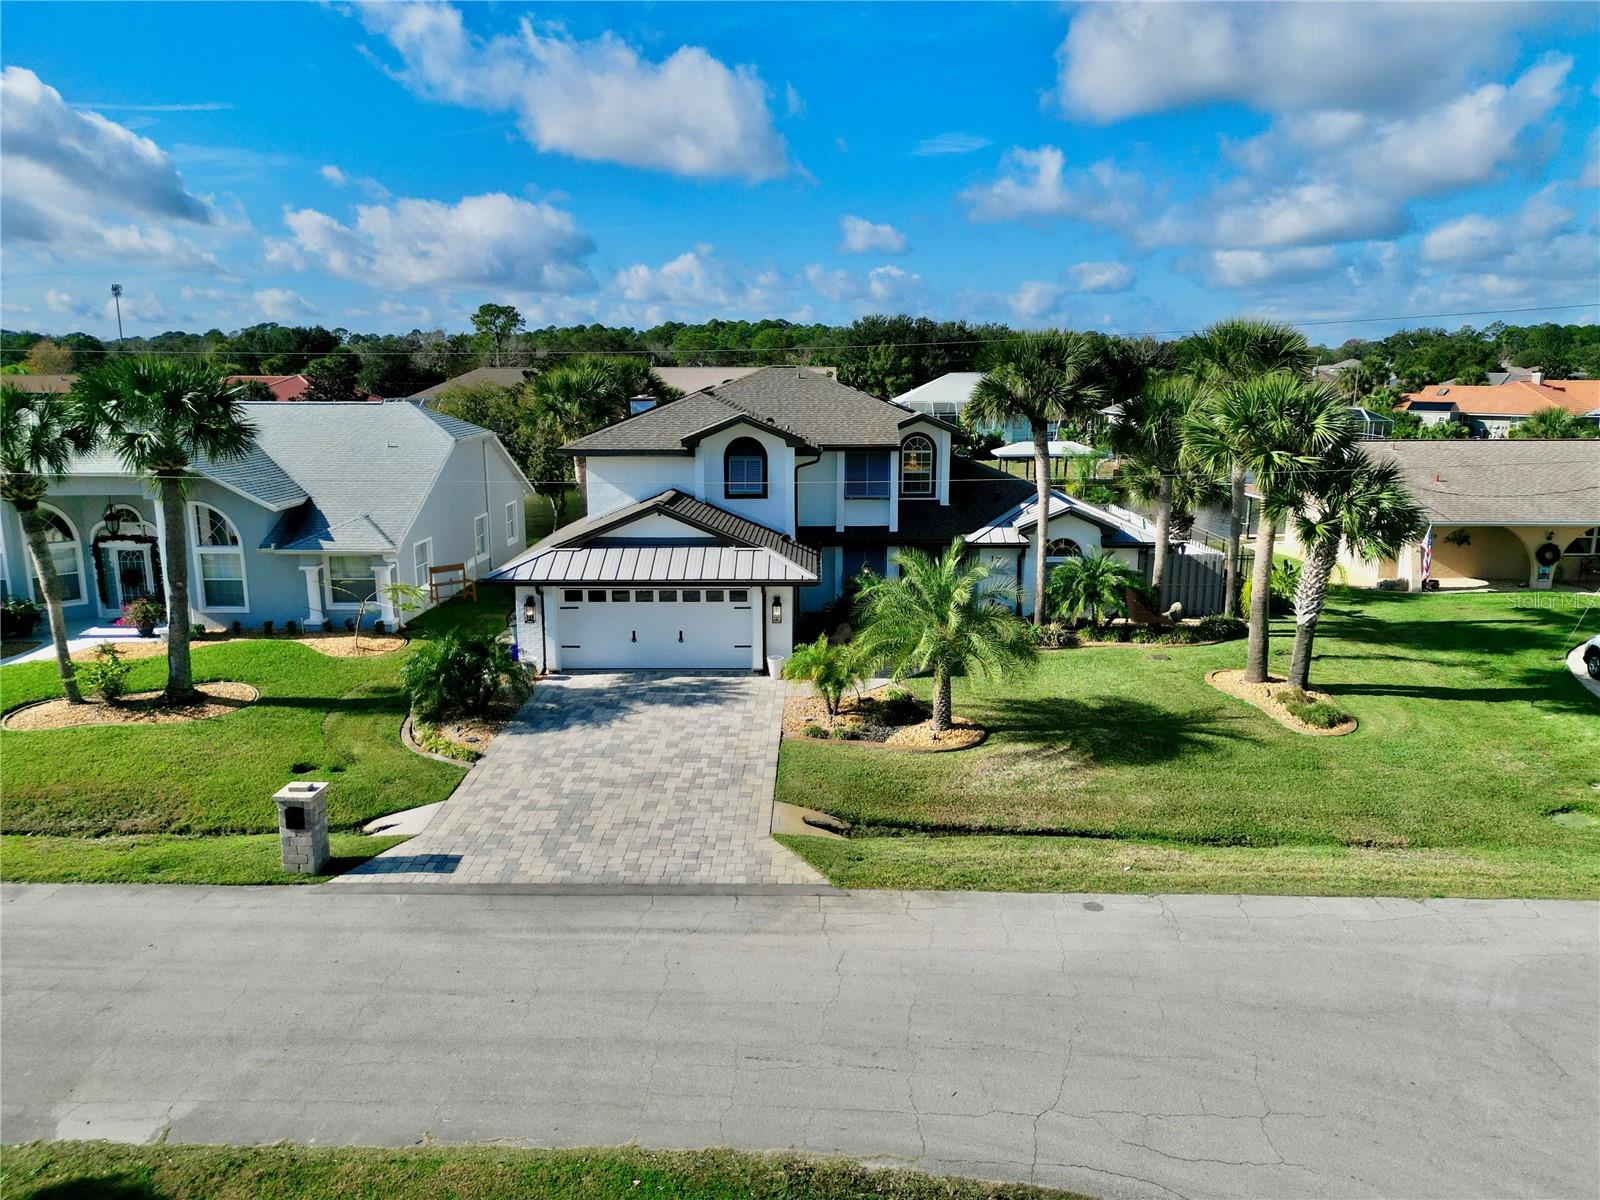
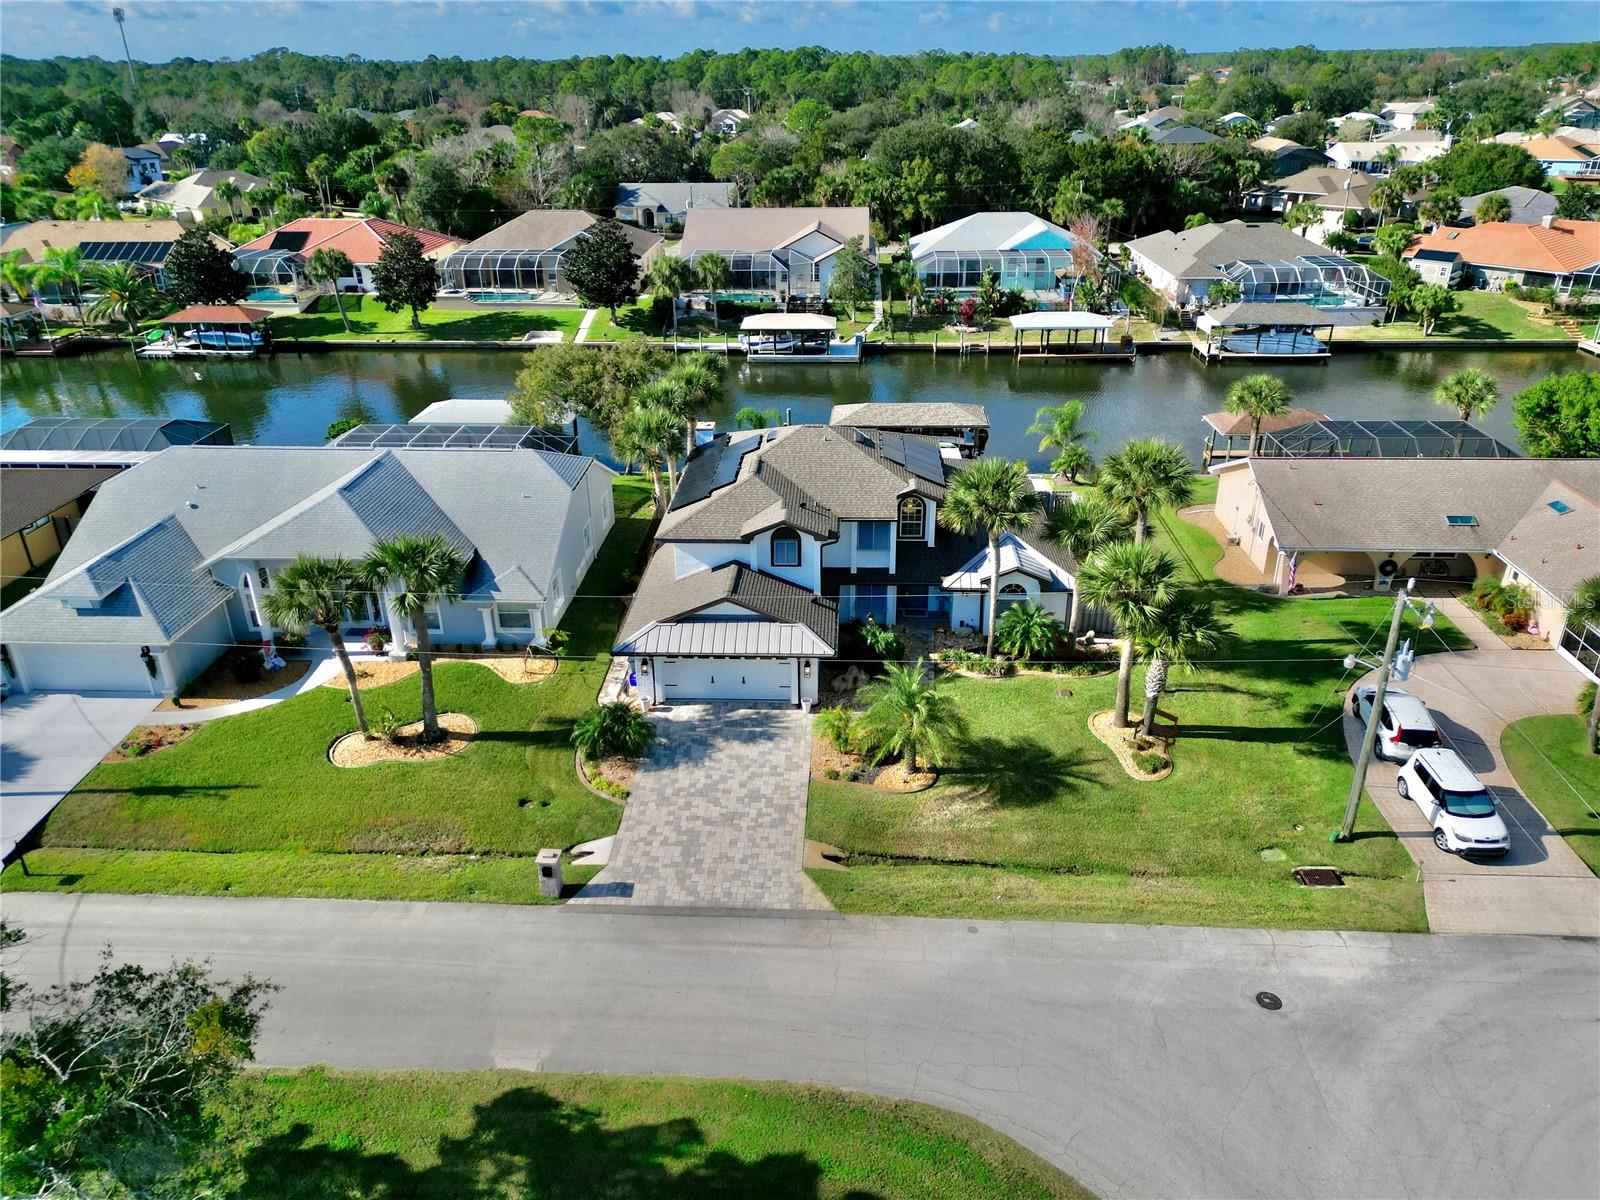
bench: present [429,563,476,607] -> present [1133,708,1179,753]

